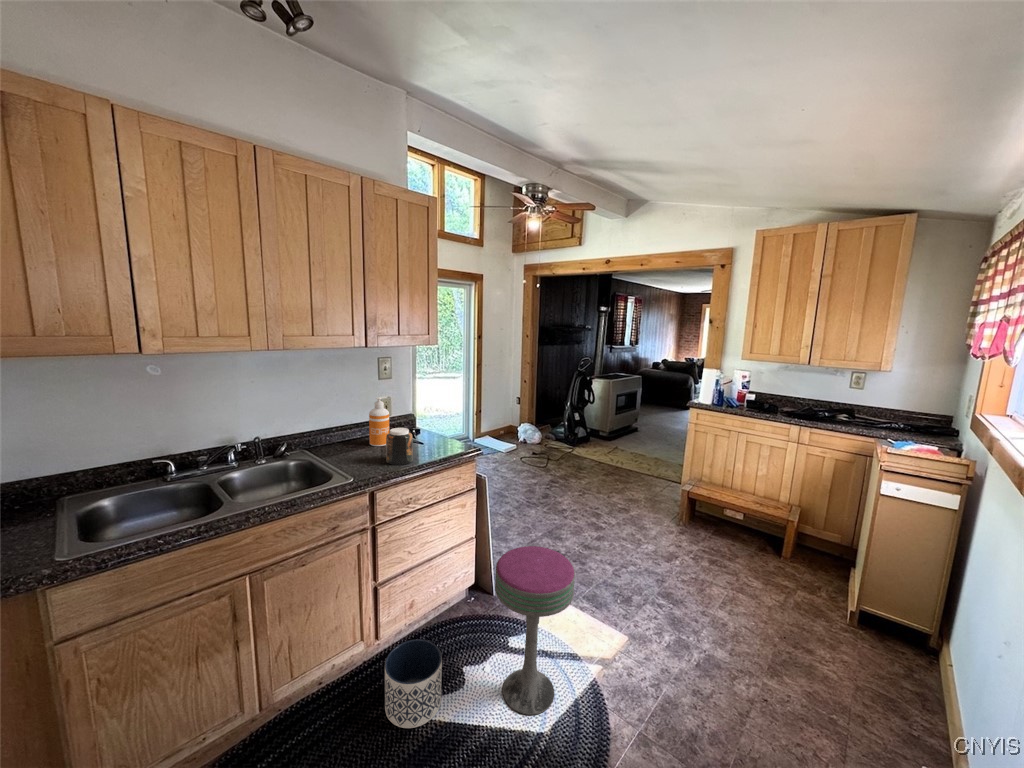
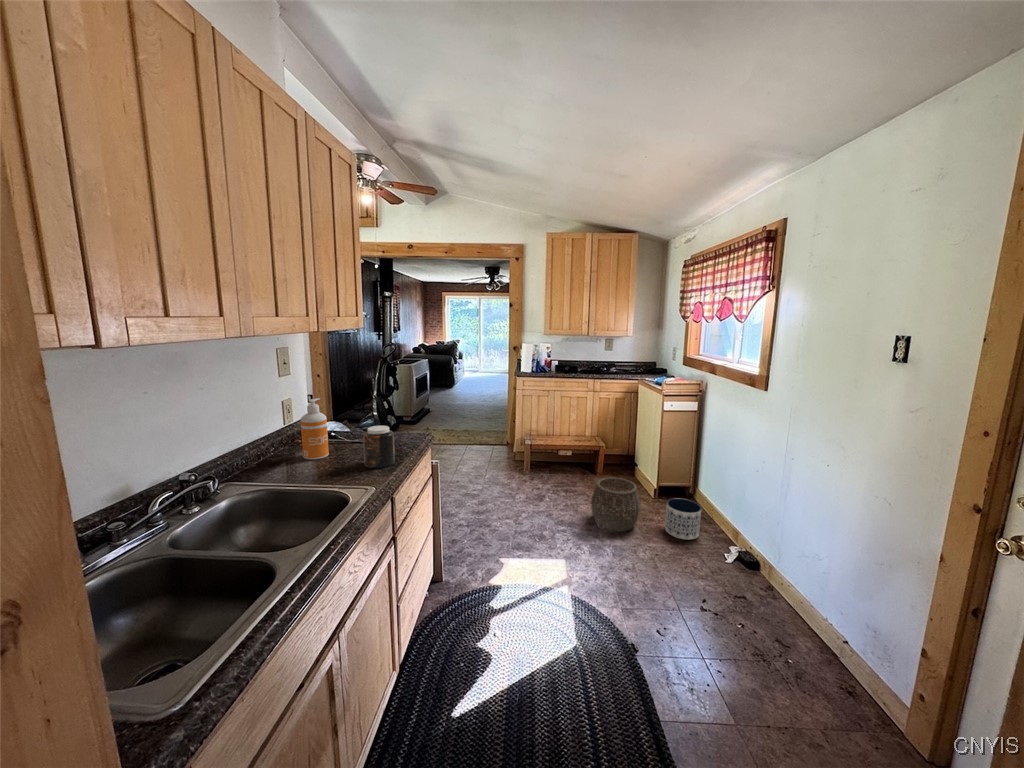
bar stool: present [495,546,575,715] -> none [509,502,579,647]
woven basket: none [707,561,784,648] -> present [591,477,640,532]
planter: present [385,639,442,728] -> present [665,498,701,540]

